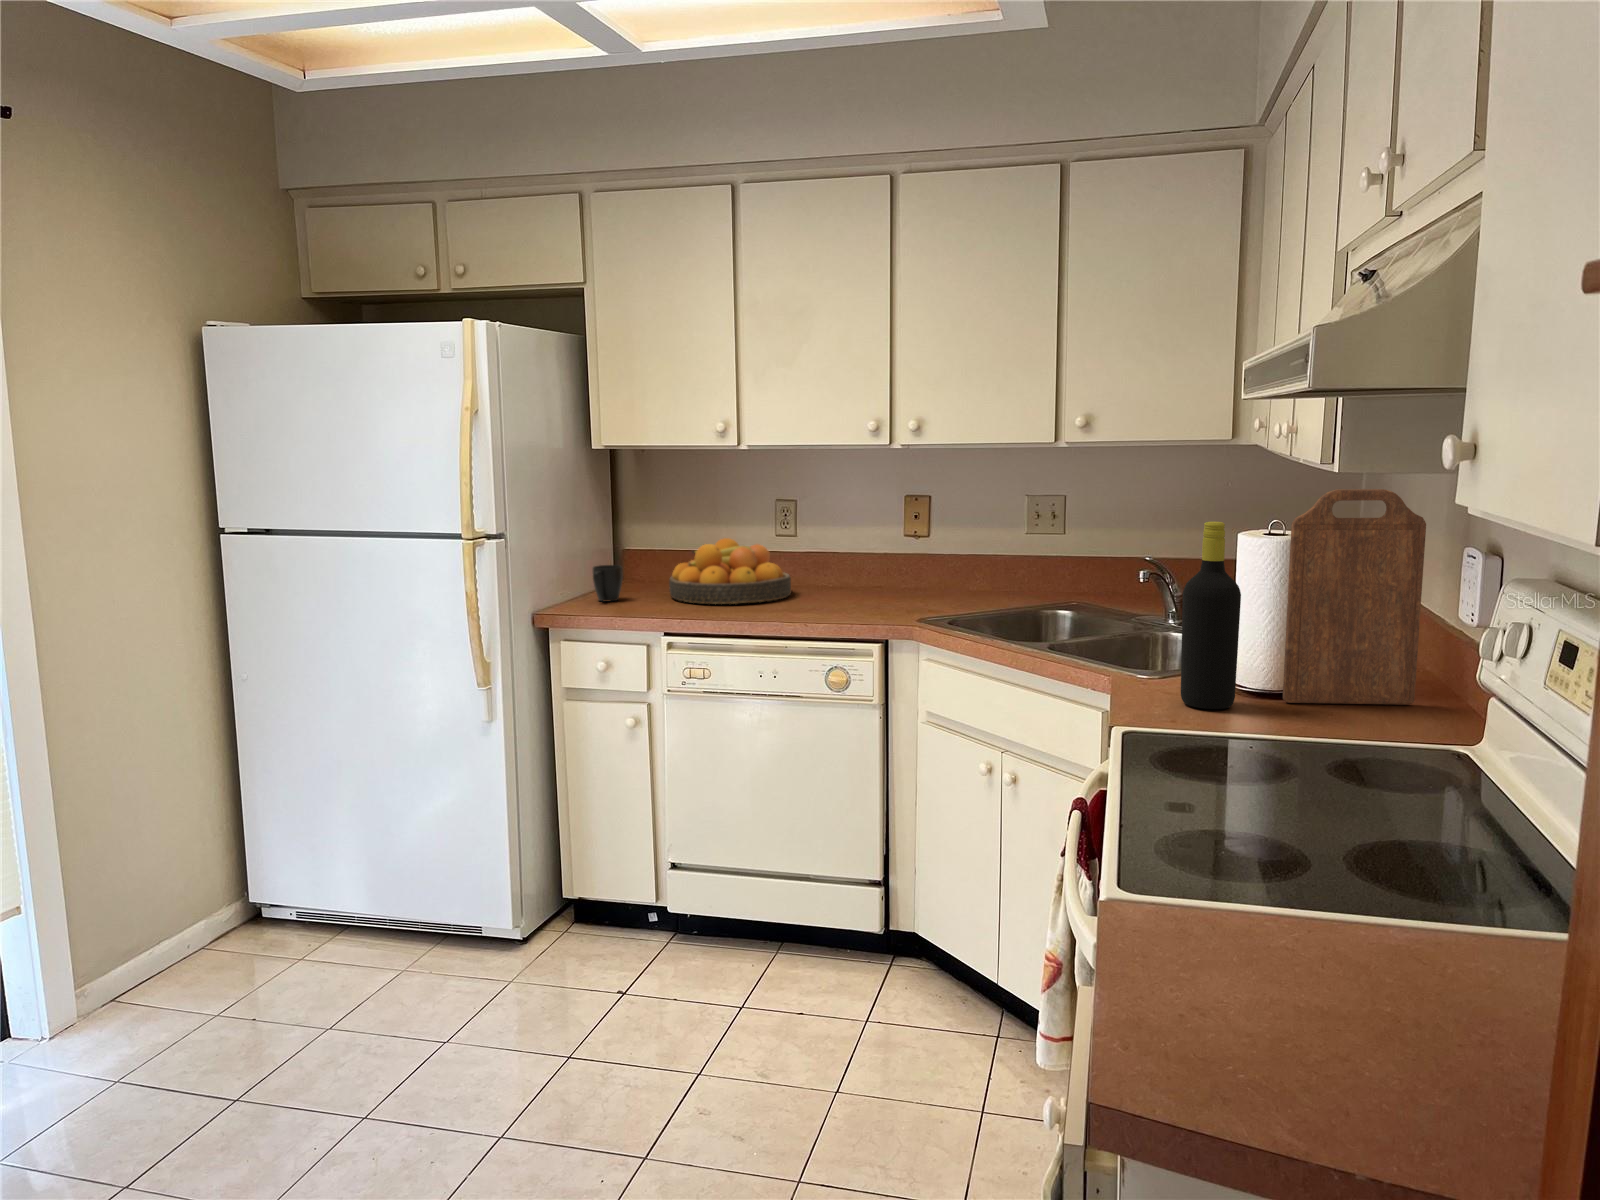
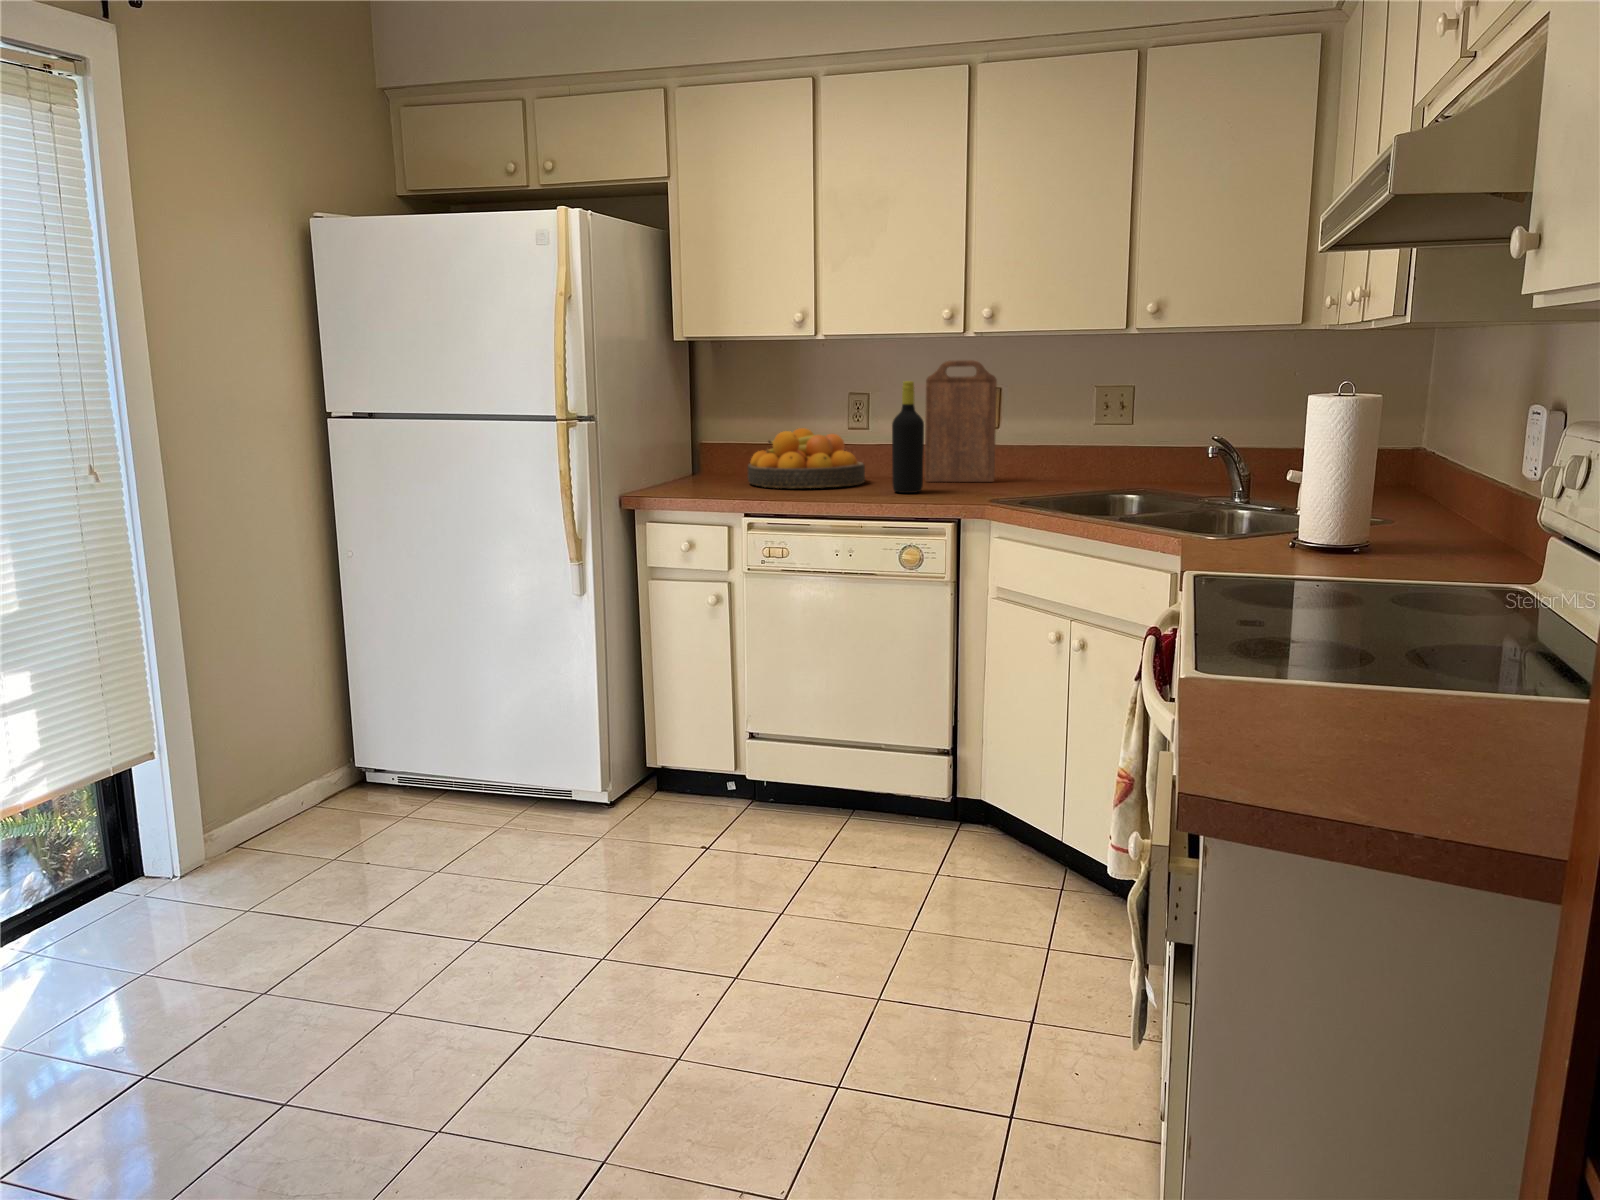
cutting board: present [1283,489,1426,705] -> present [925,360,997,482]
bottle: present [1181,522,1241,709] -> present [892,381,924,493]
mug: present [593,565,622,602] -> none [674,452,703,487]

